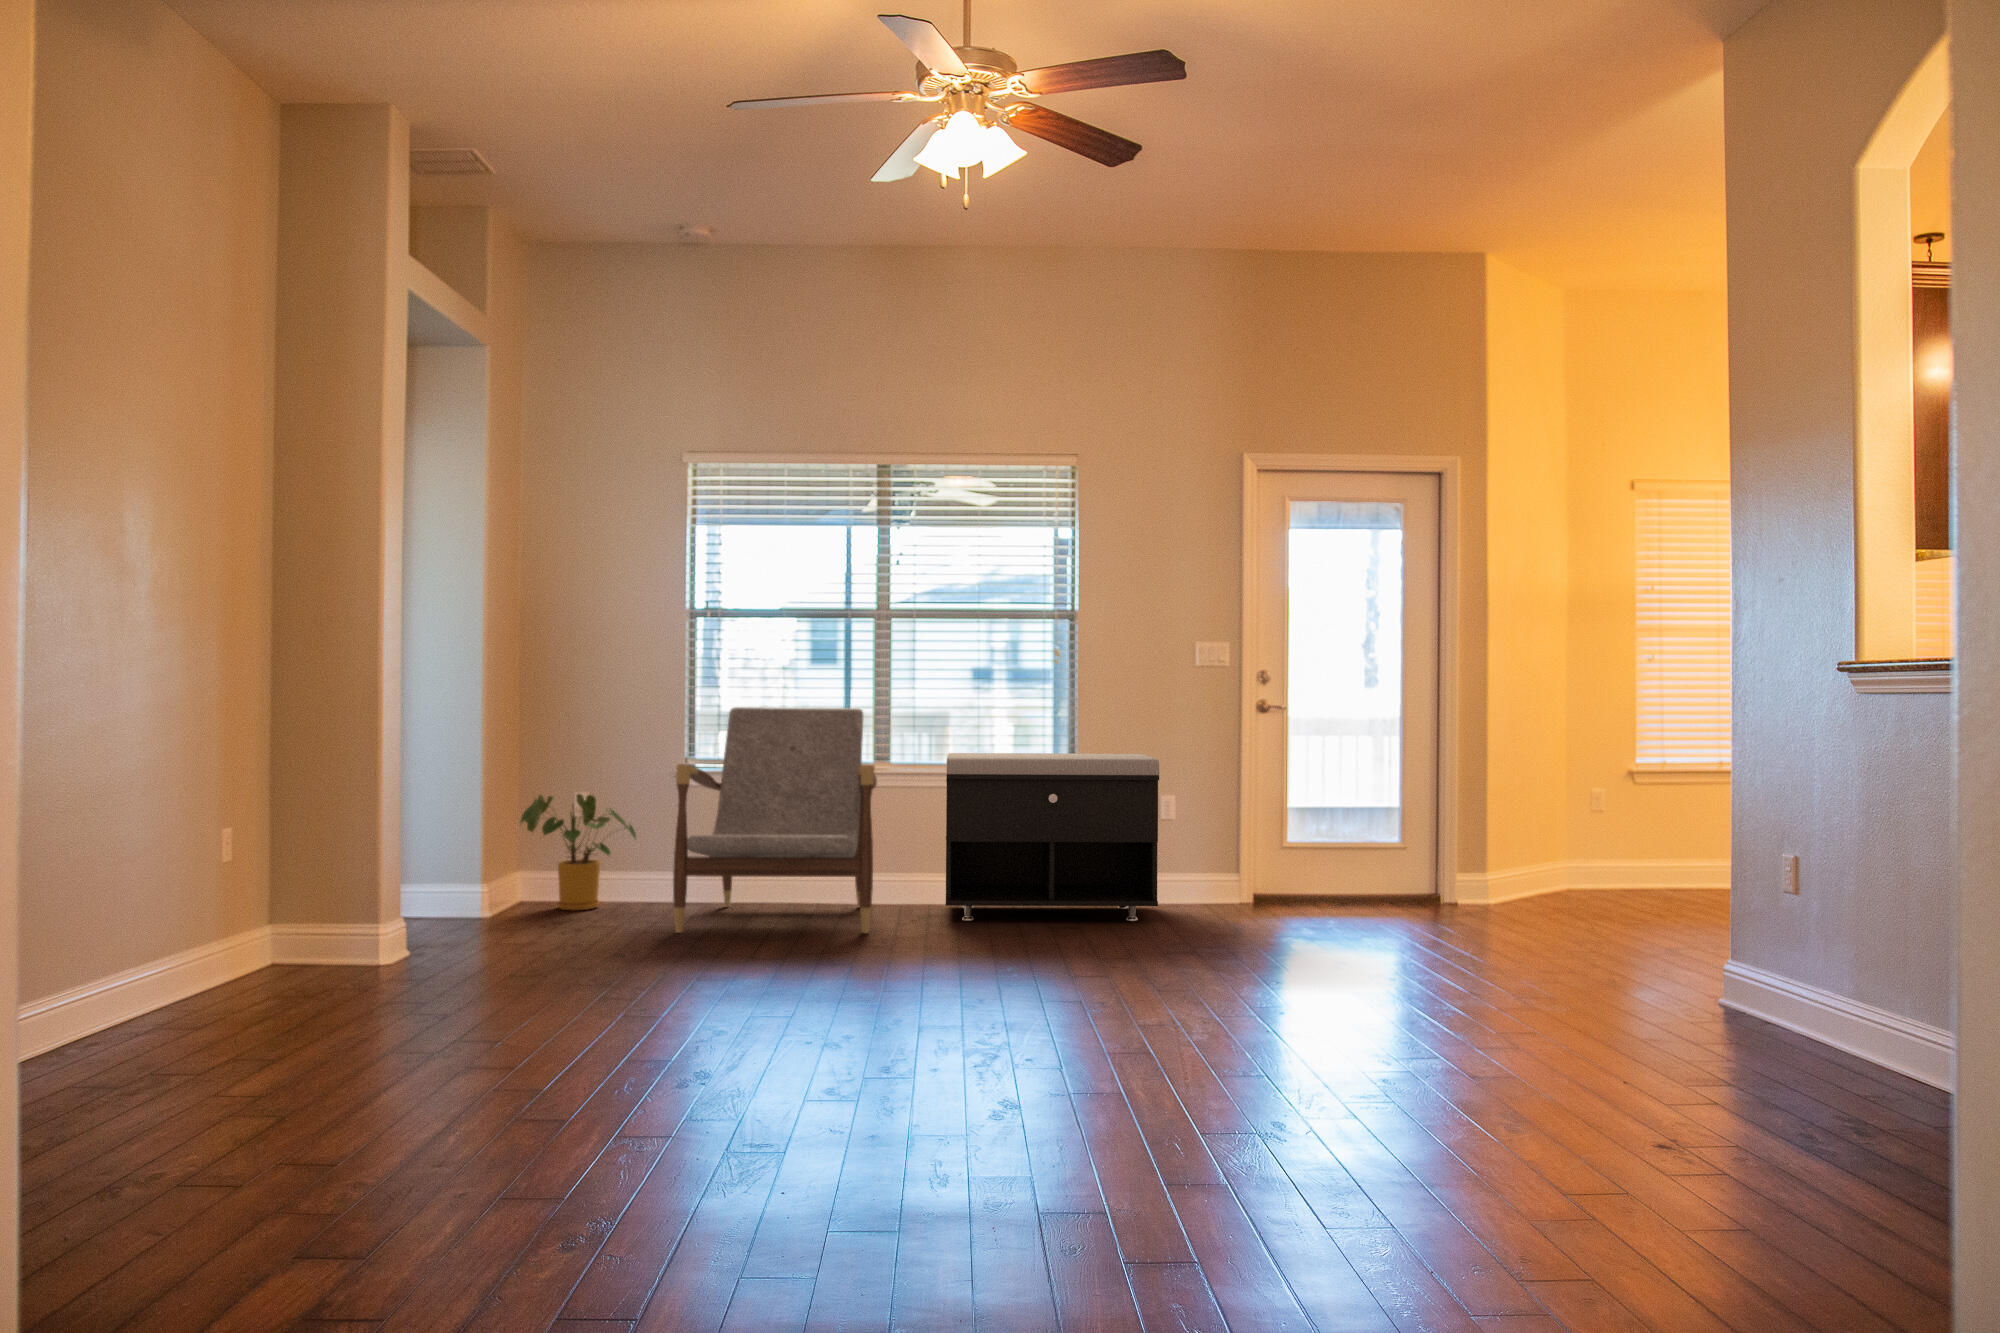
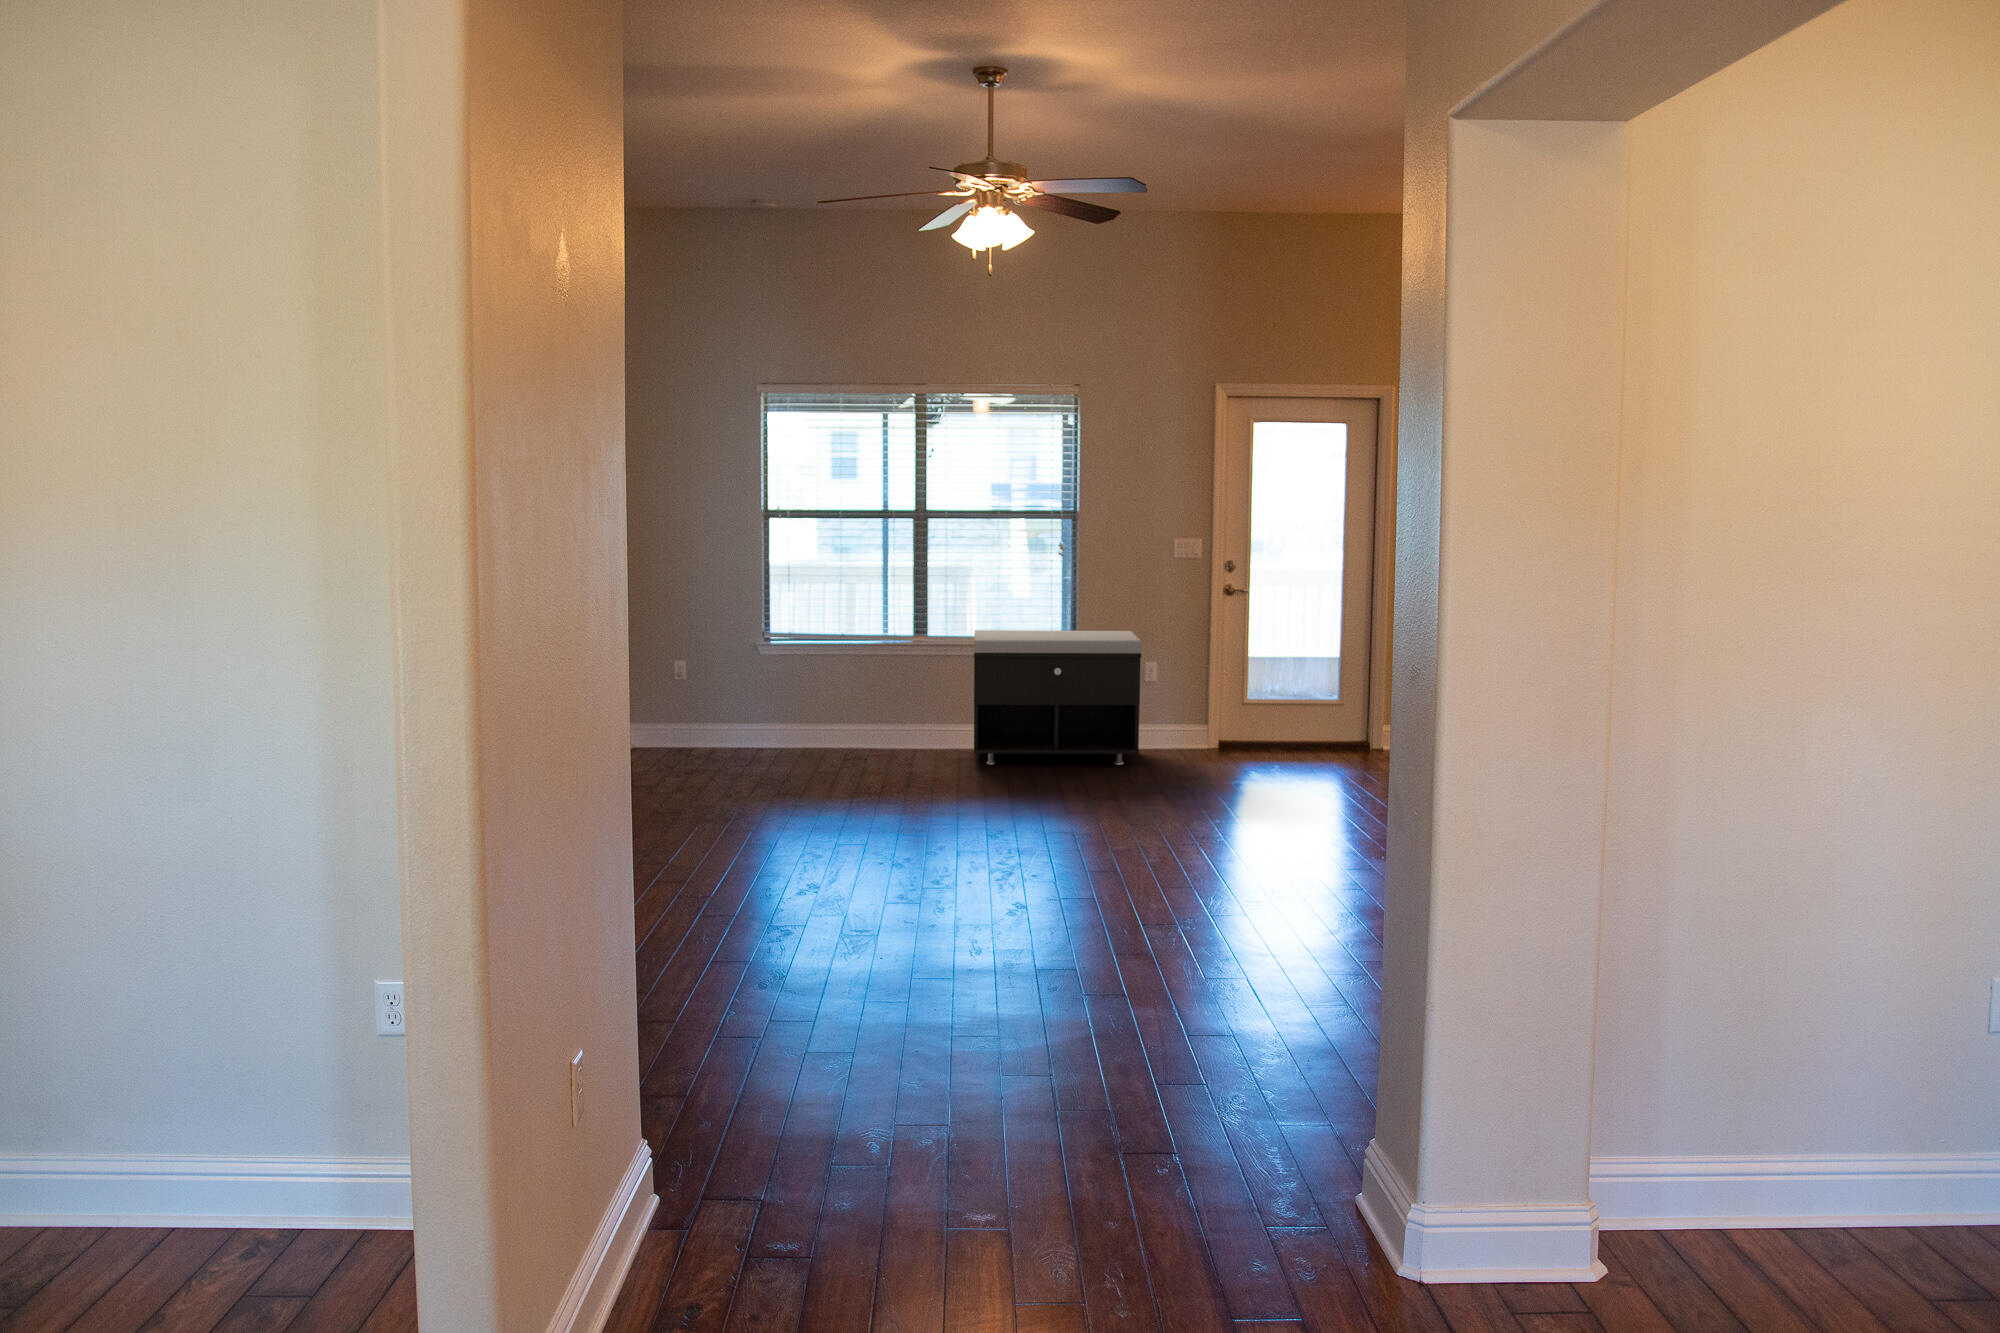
armchair: present [673,707,877,933] -> none [765,594,918,776]
house plant: present [521,794,636,910] -> none [638,663,729,755]

